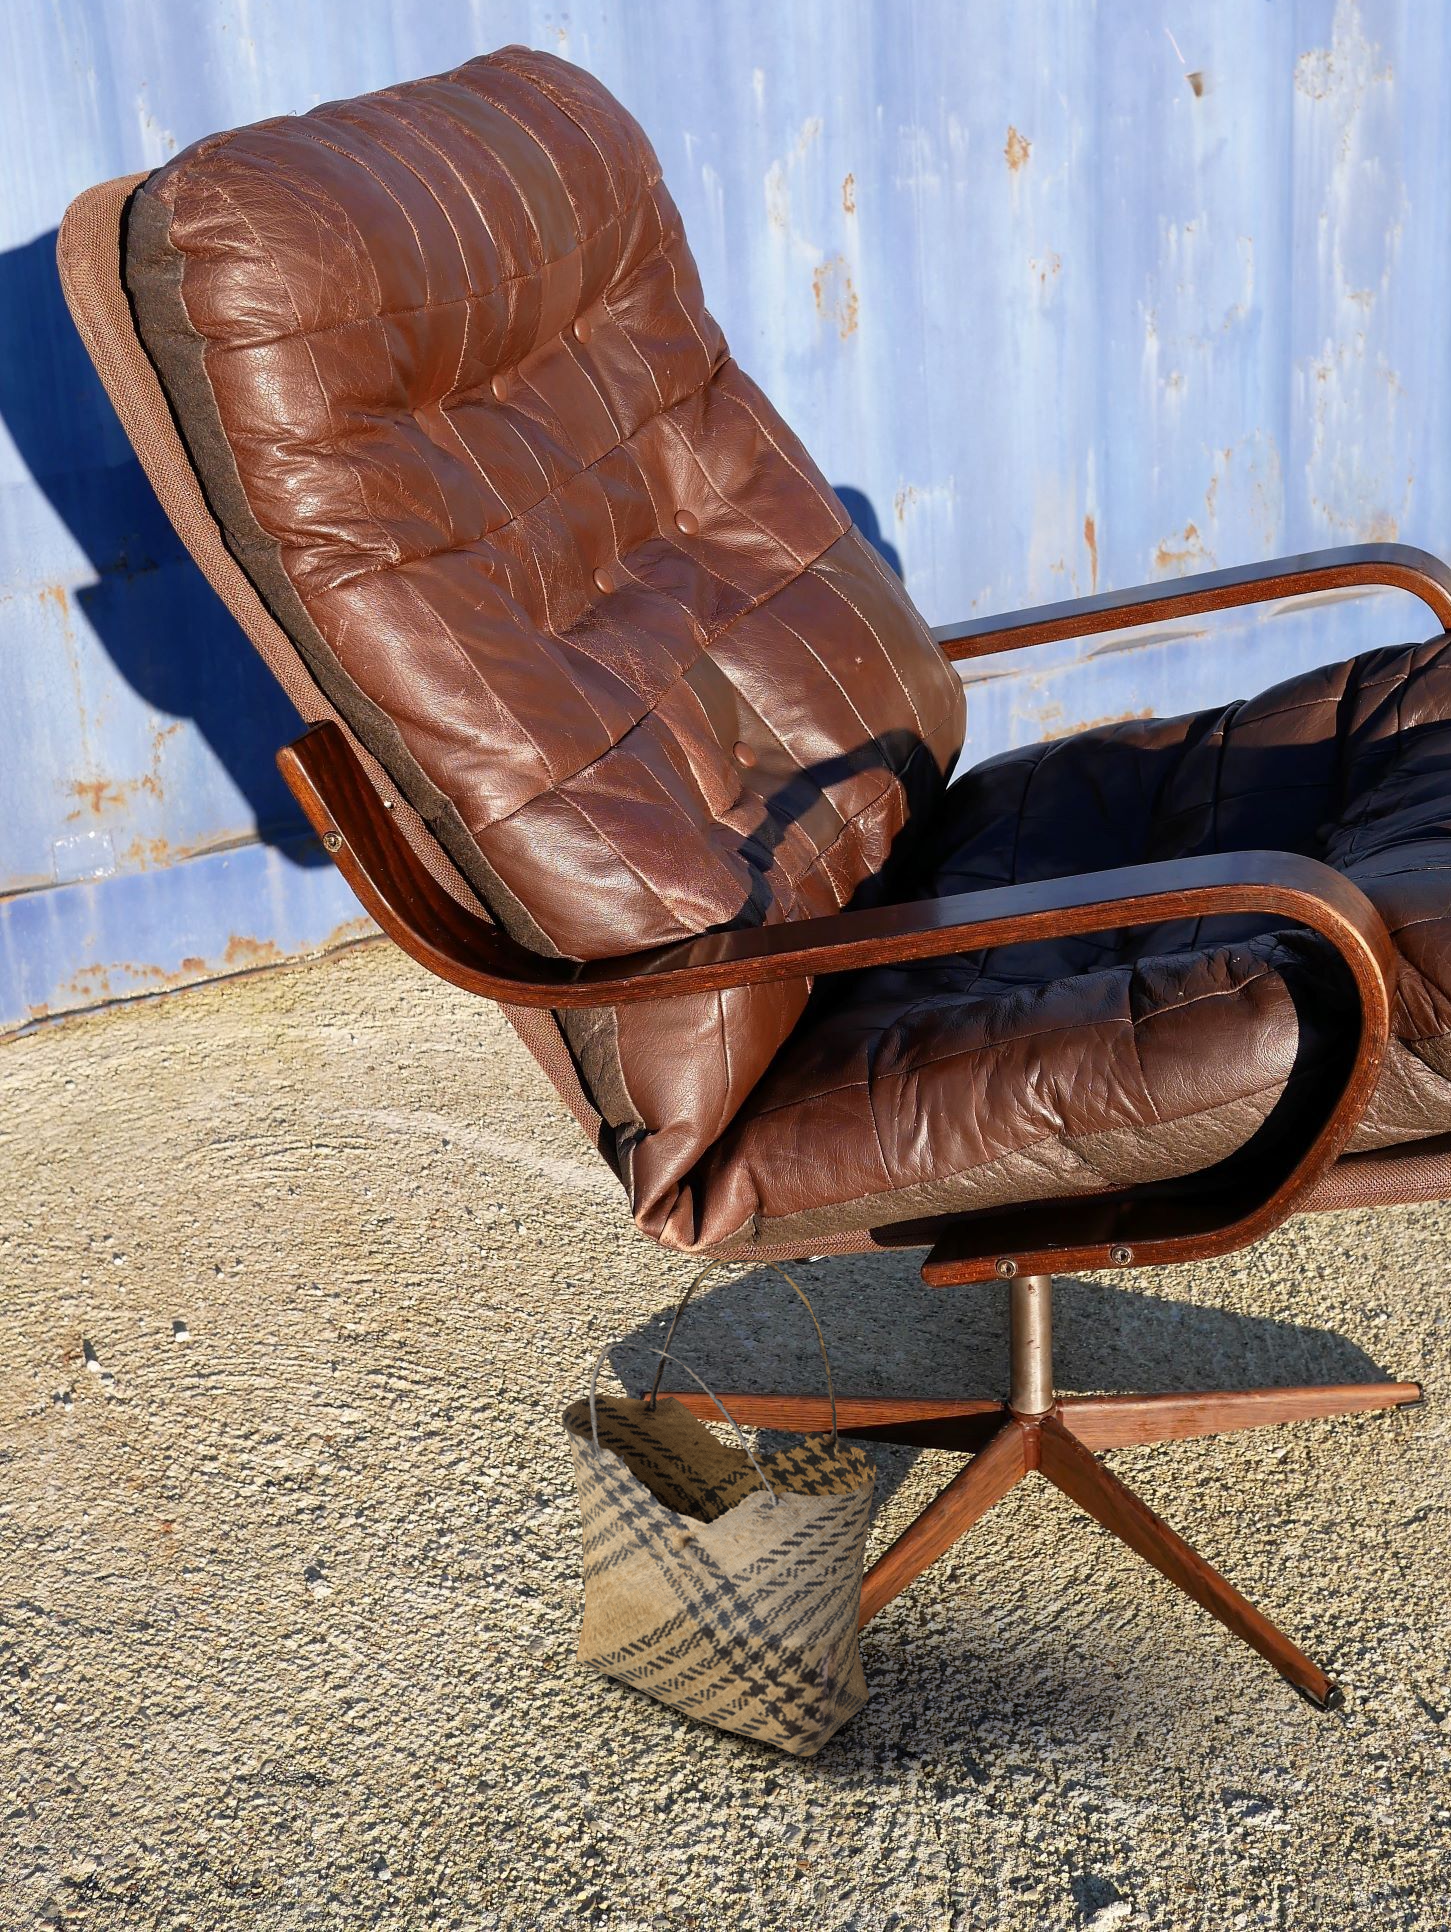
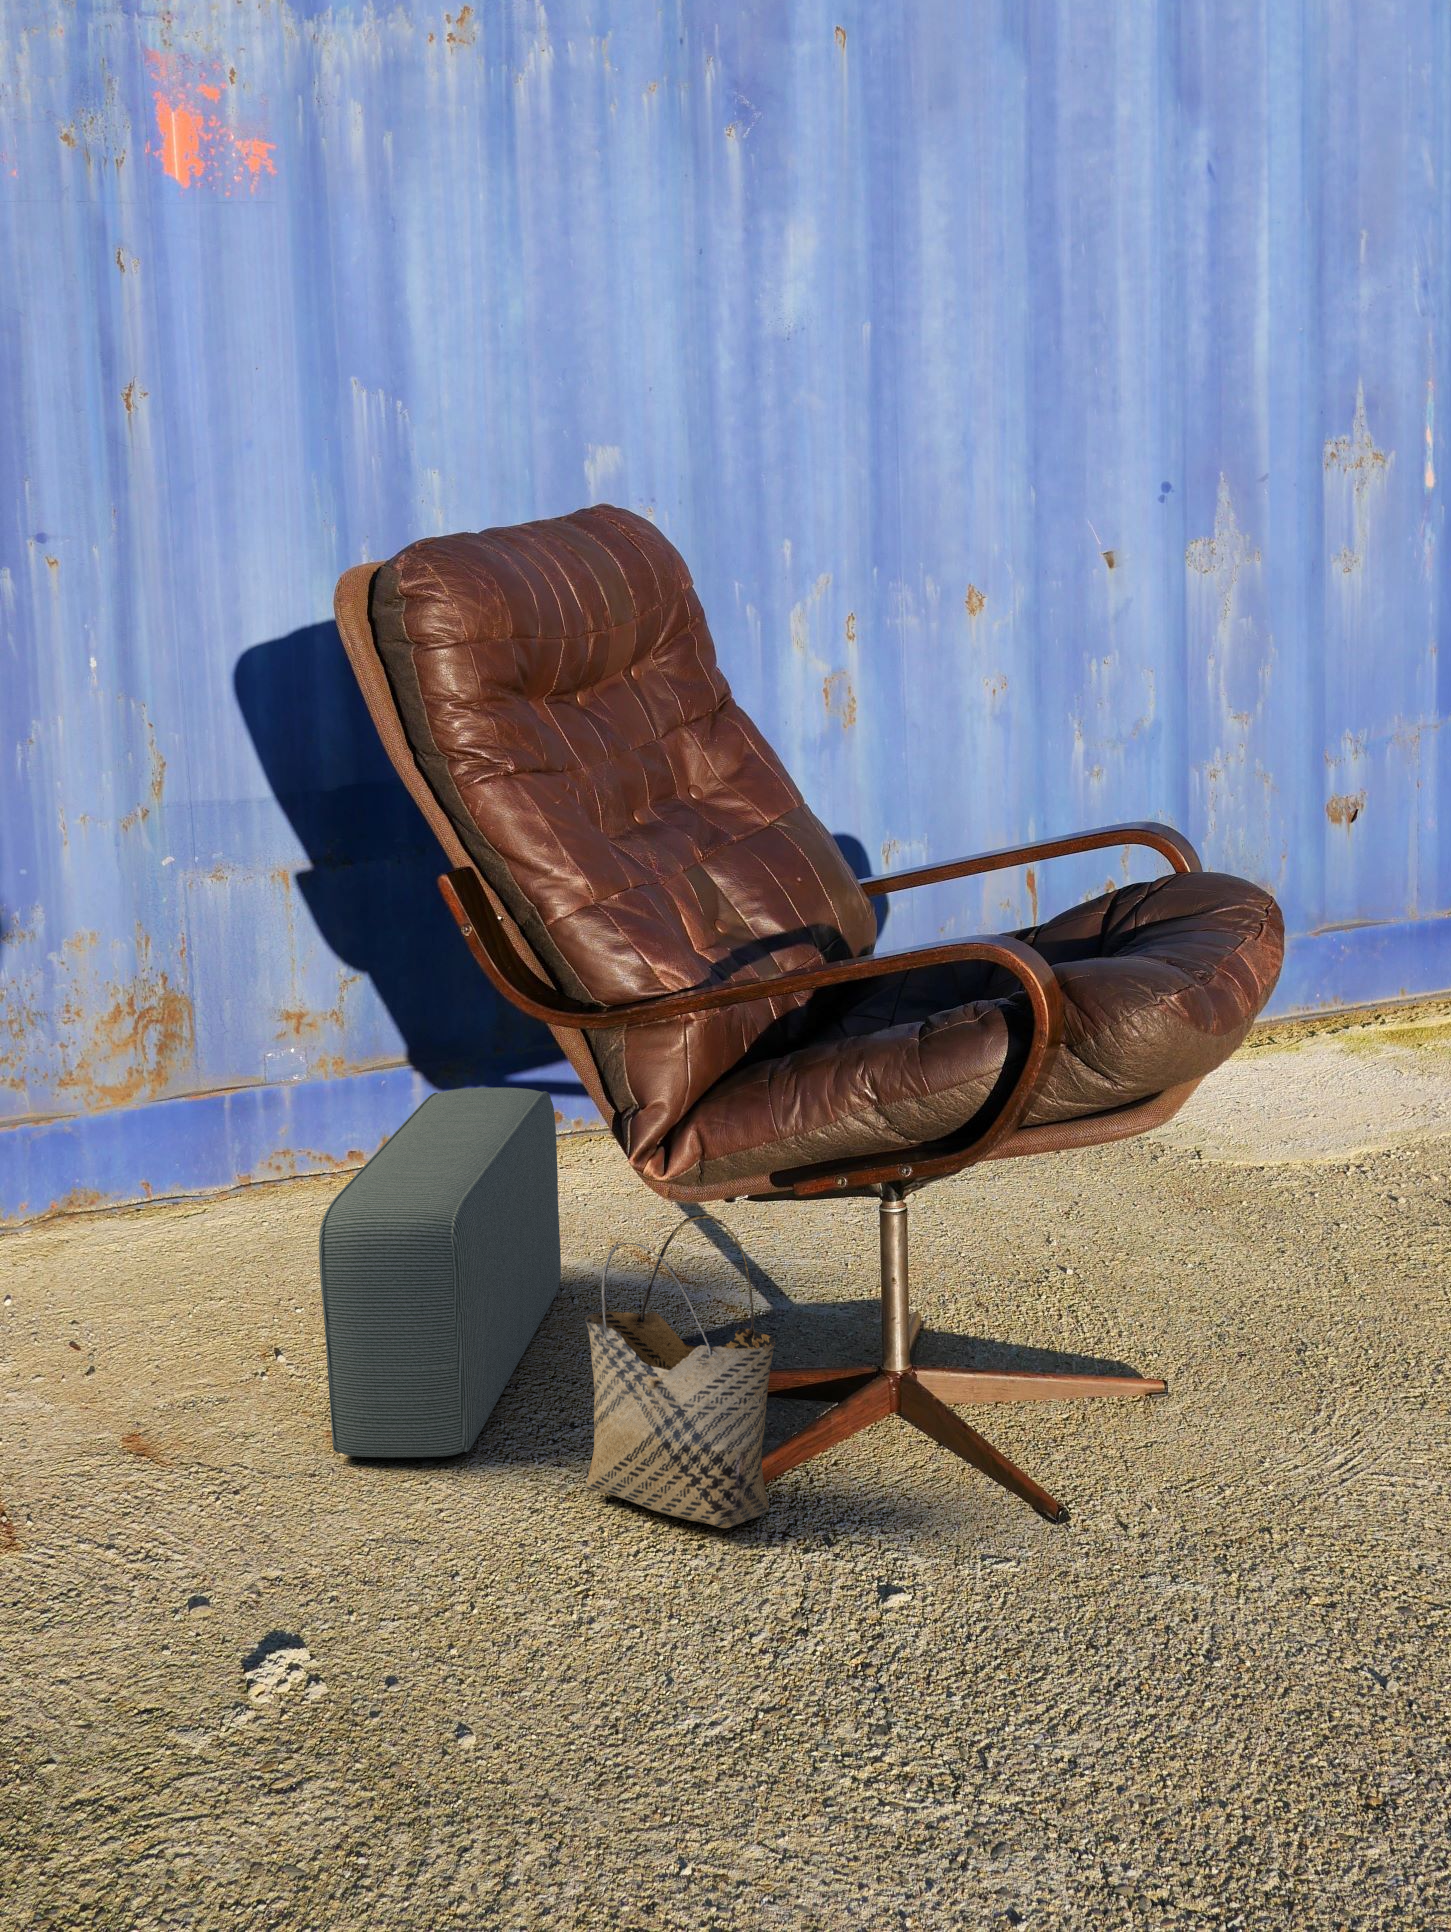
pouf: none [123,938,500,1595] -> present [319,1088,561,1457]

